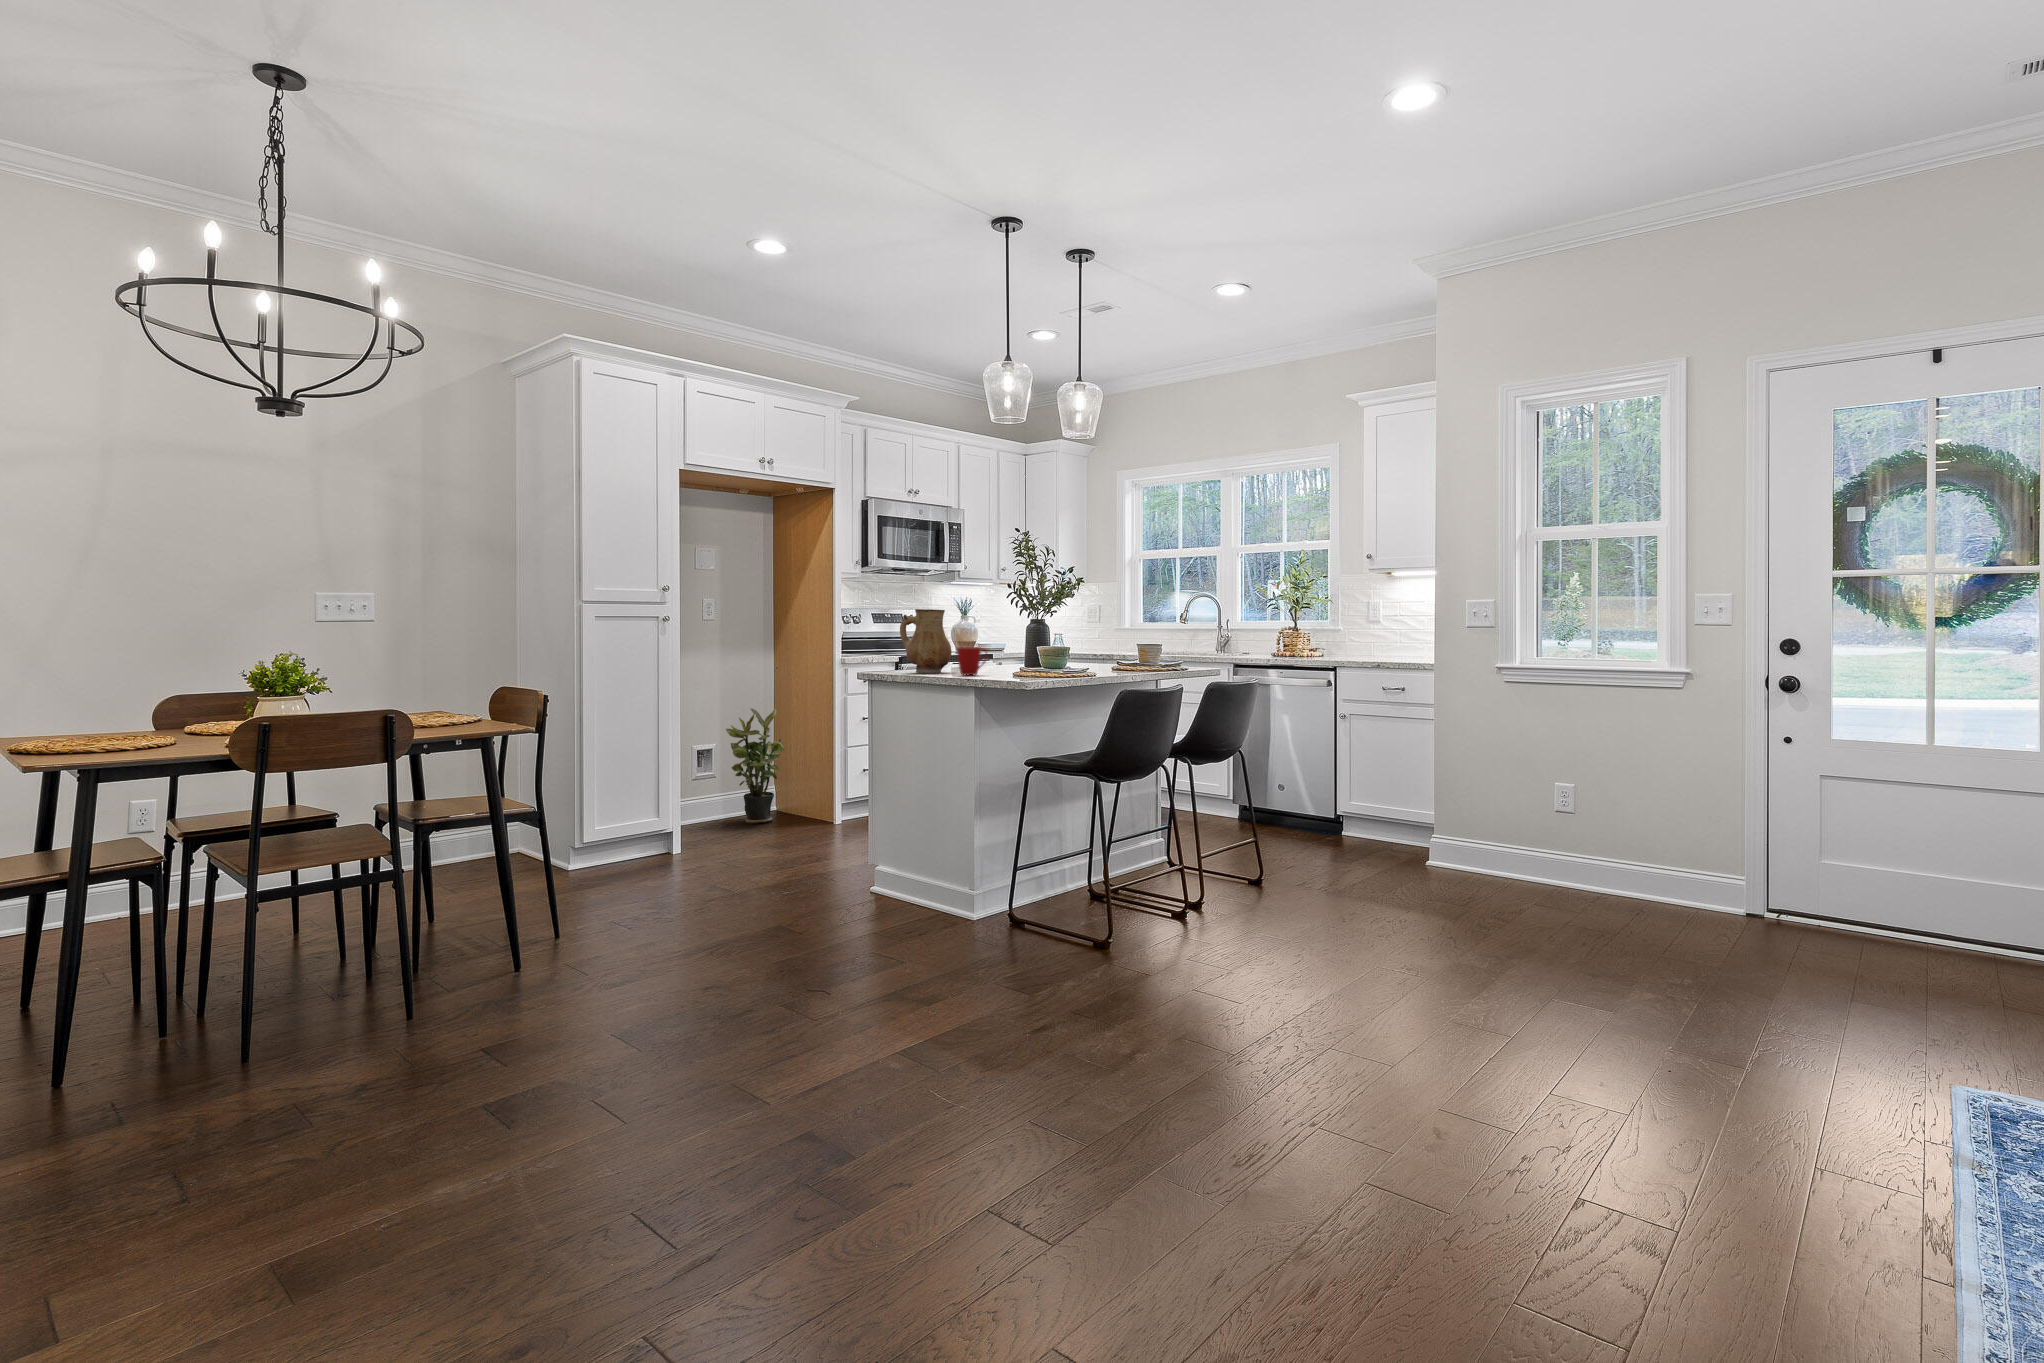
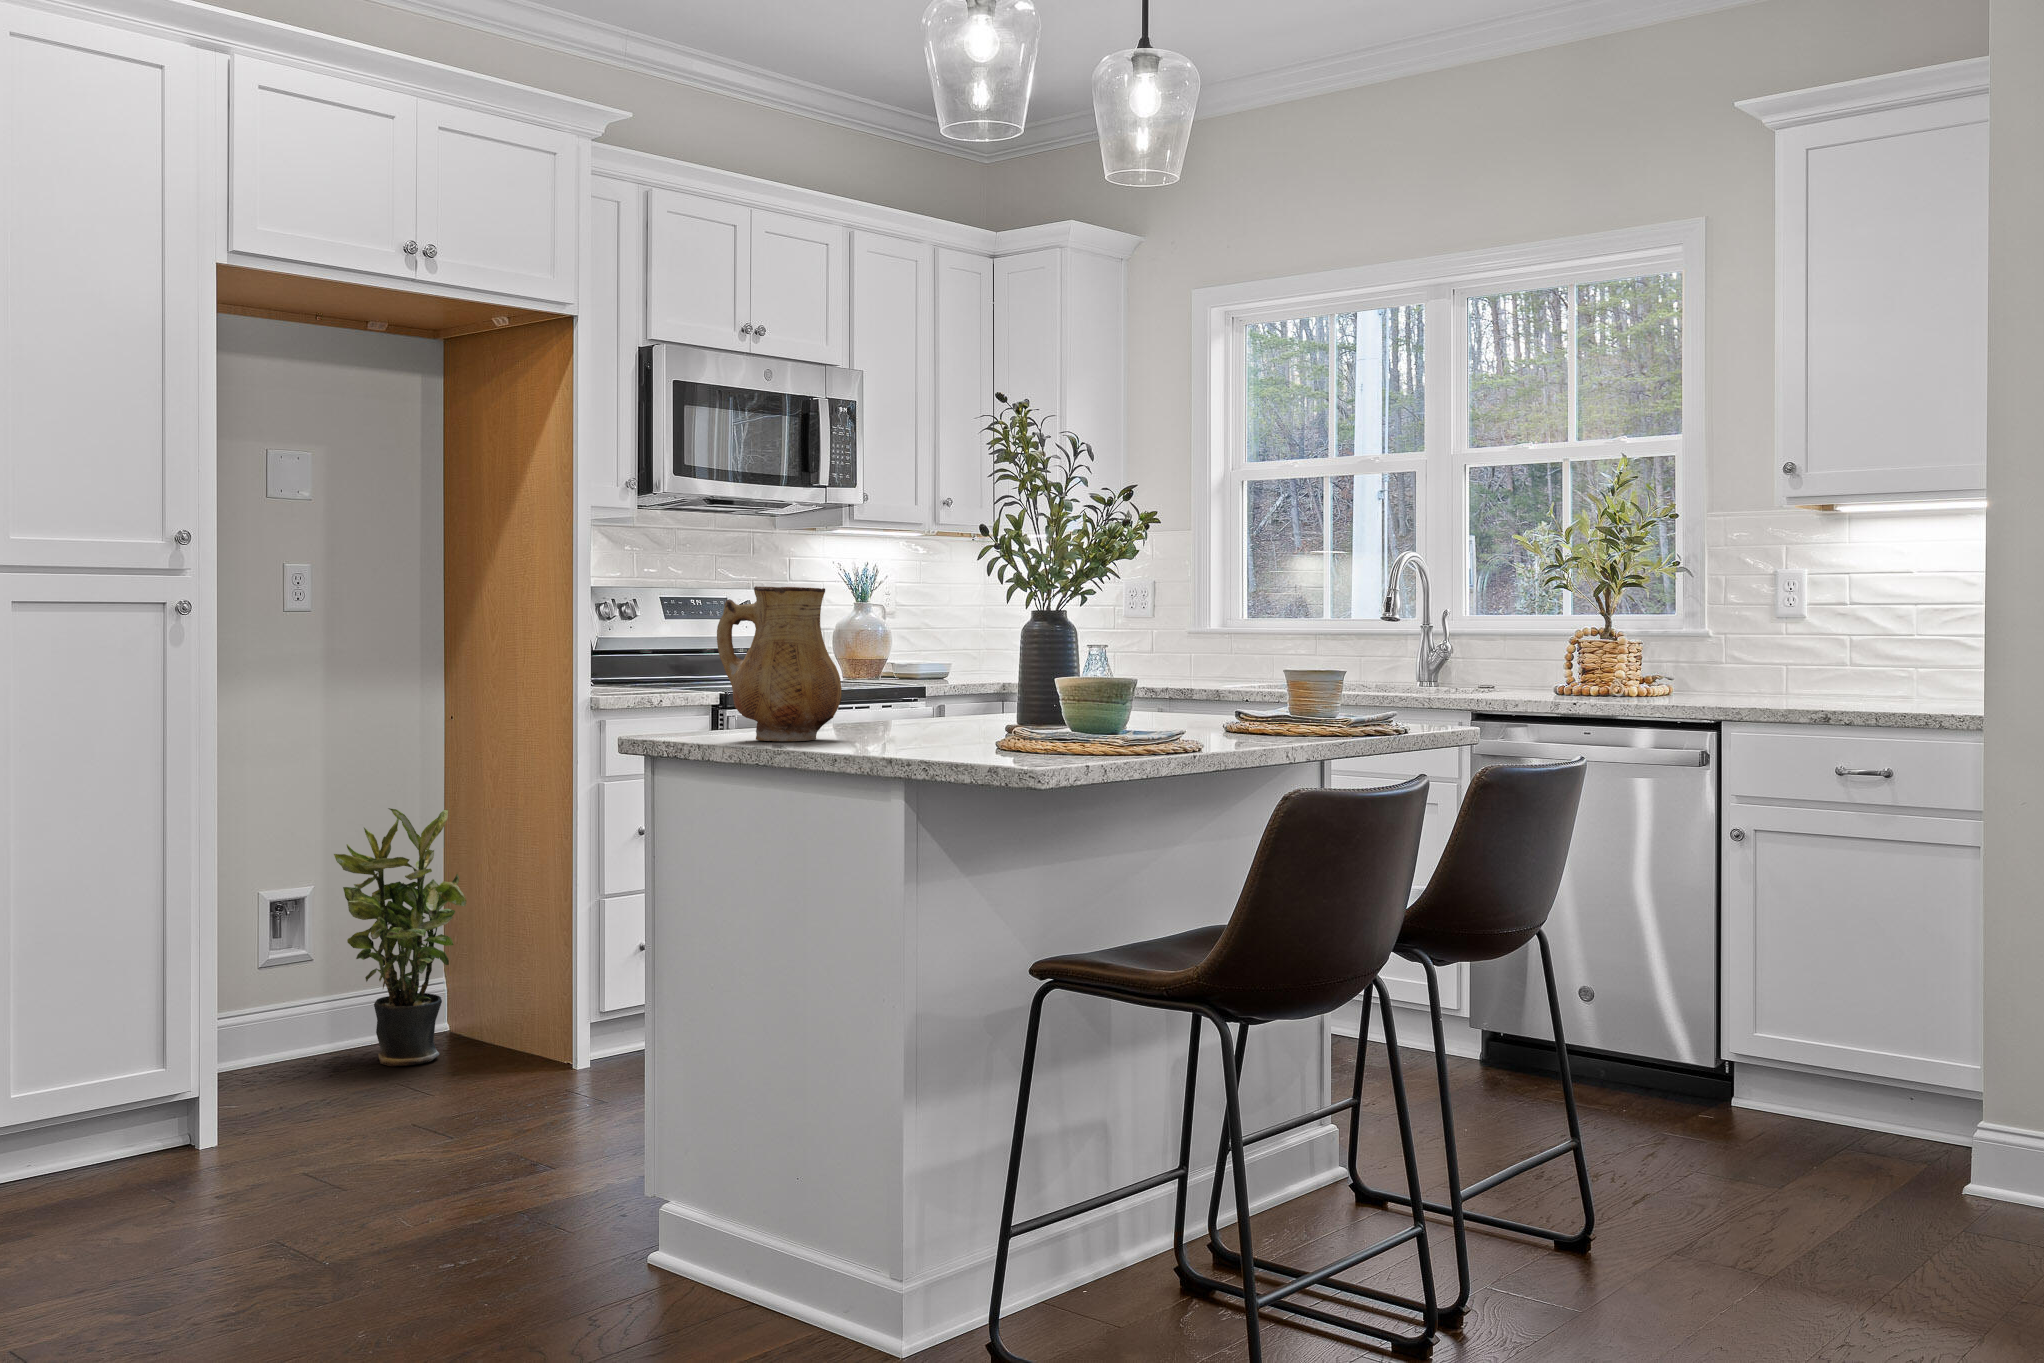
mug: present [957,647,987,675] -> none [858,680,933,751]

